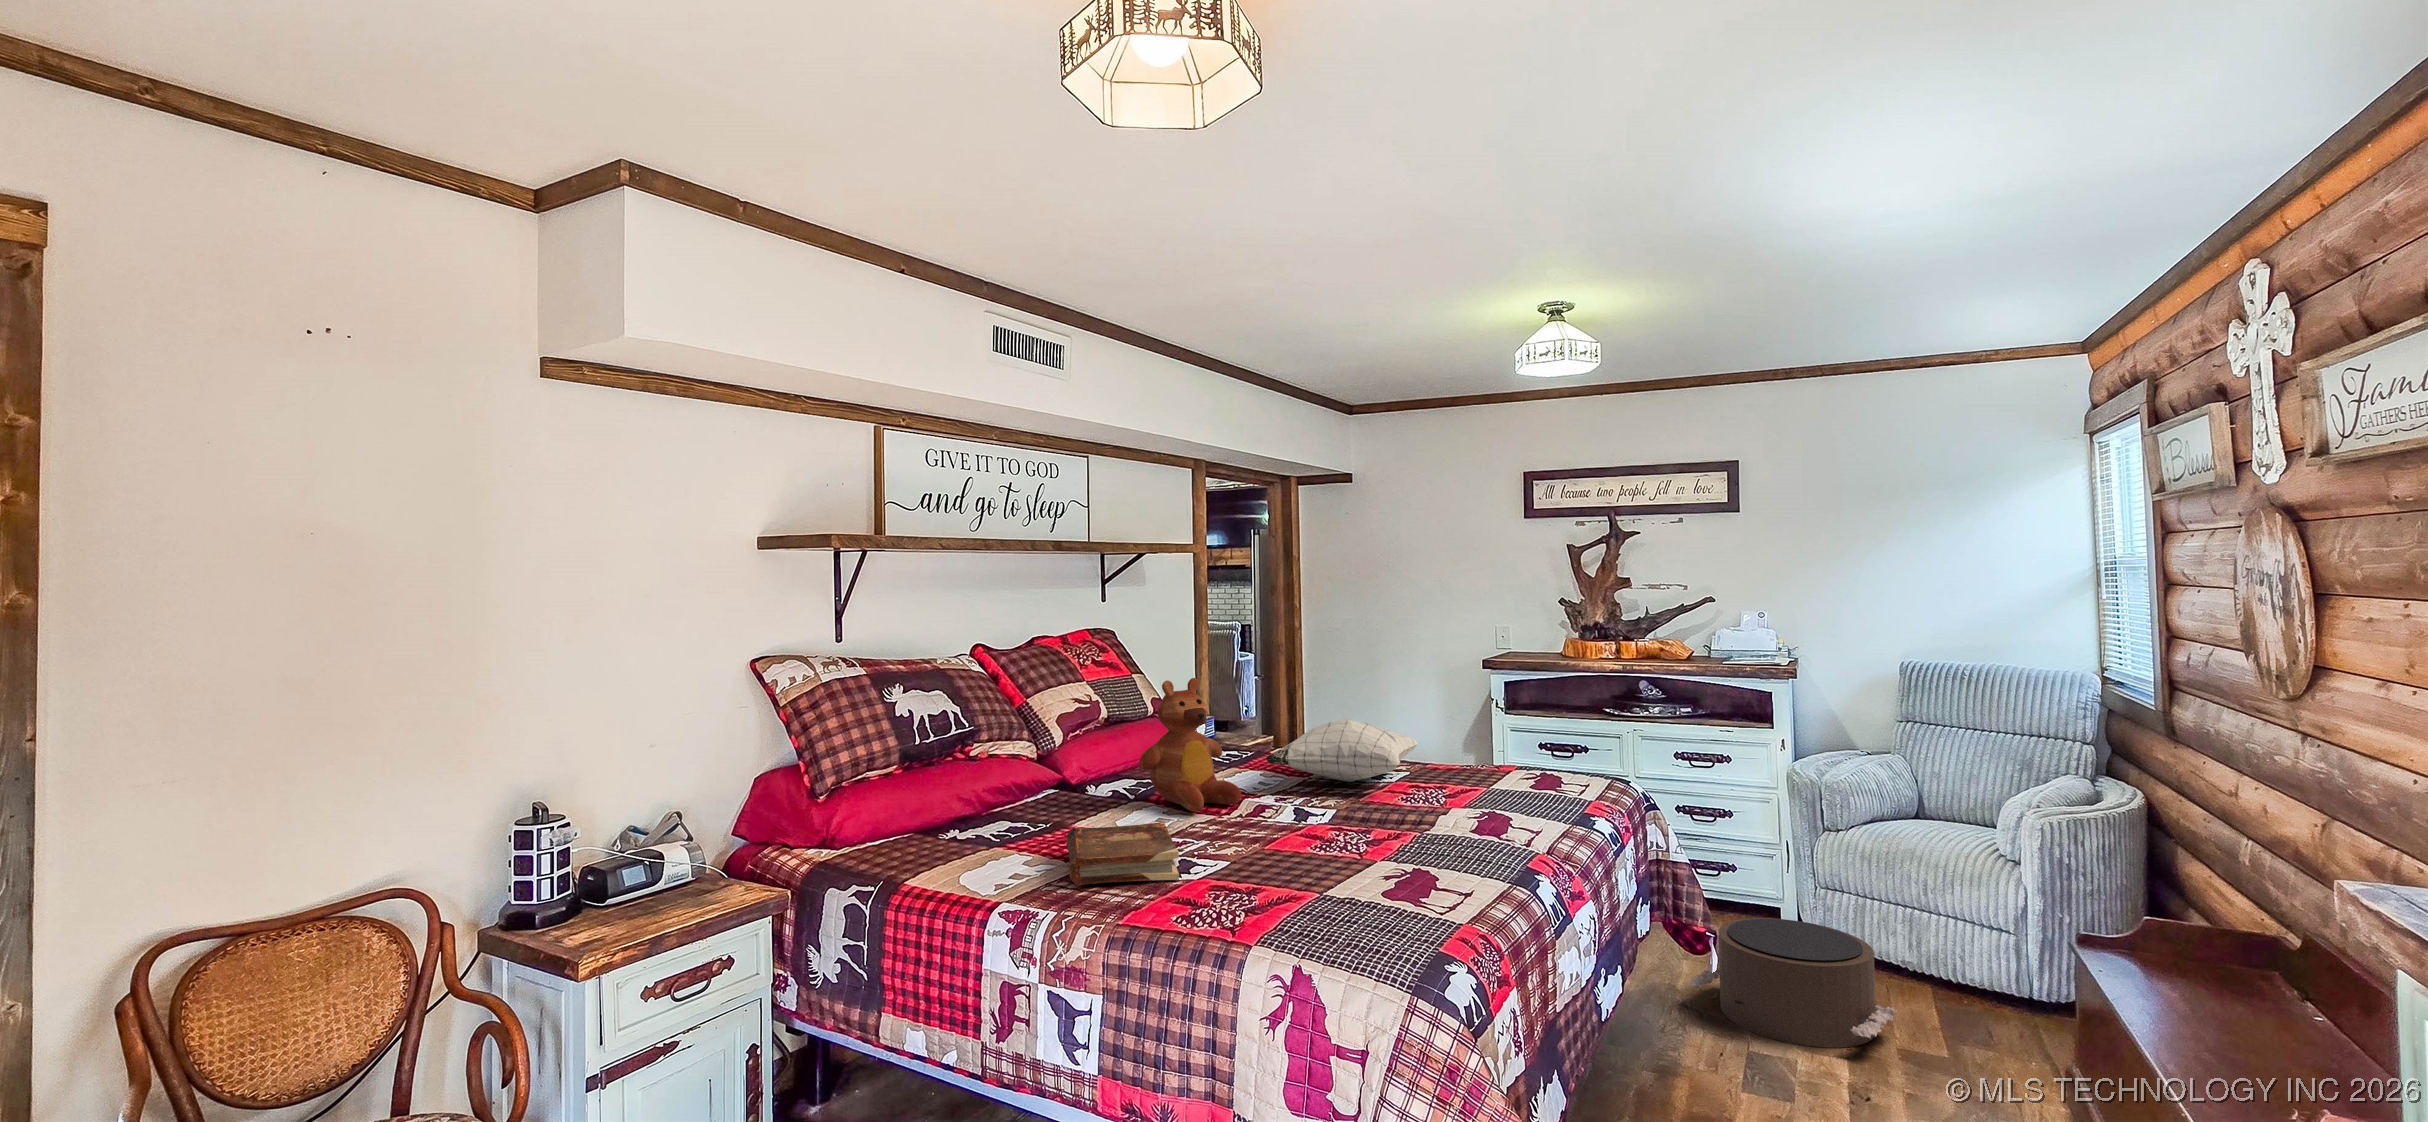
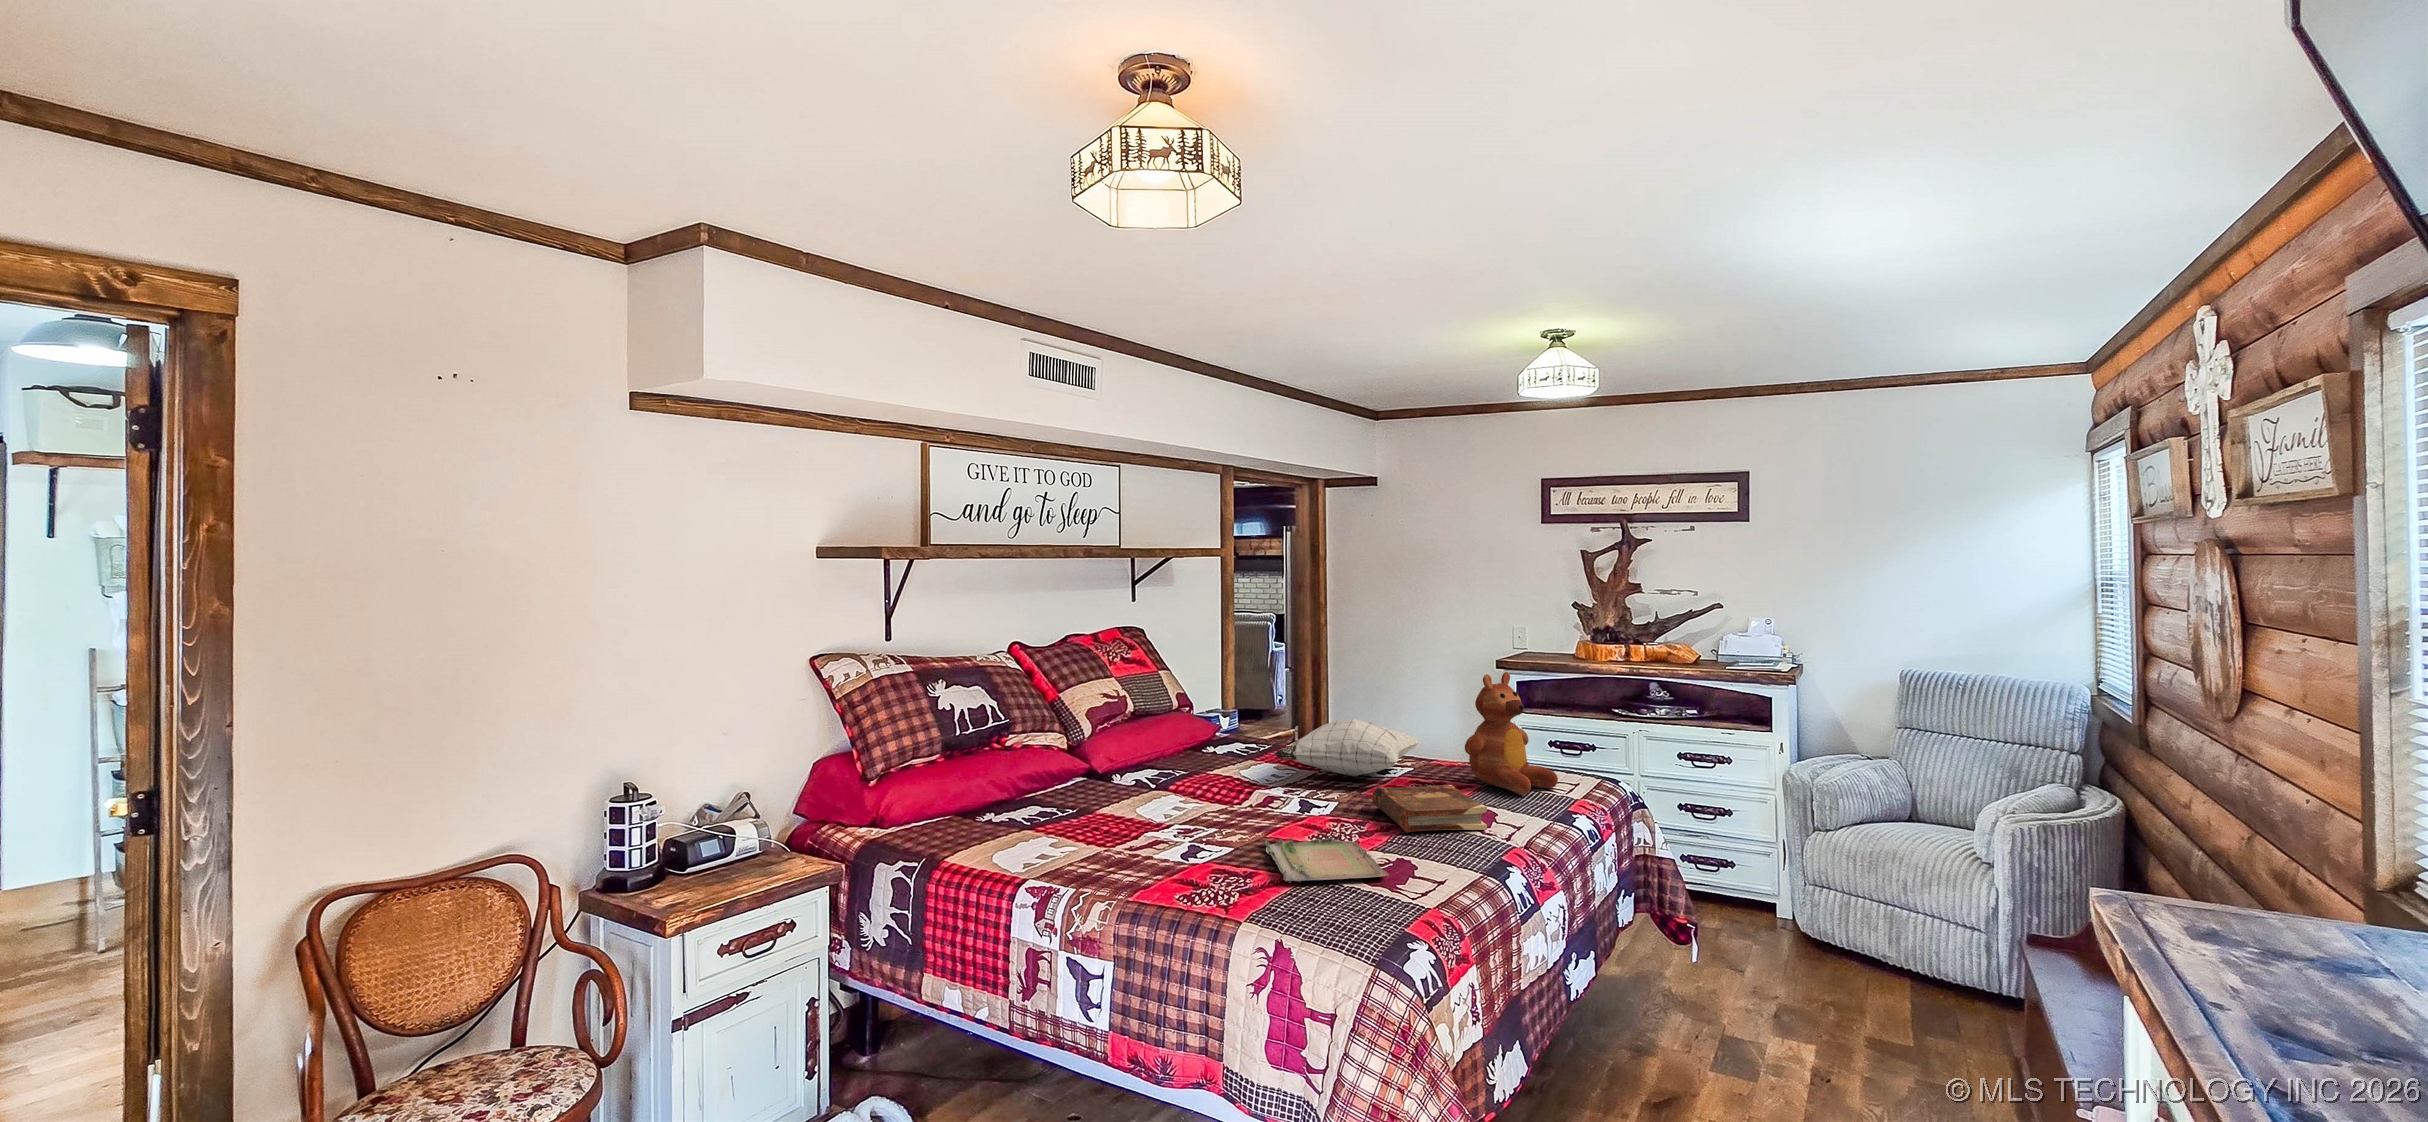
teddy bear: present [1139,678,1241,812] -> present [1465,672,1558,794]
book: present [1067,822,1179,886] -> present [1372,784,1487,833]
tray: none [1265,839,1410,900] -> present [1265,833,1389,883]
pouf: present [1689,918,1897,1048] -> none [1671,912,1866,1034]

